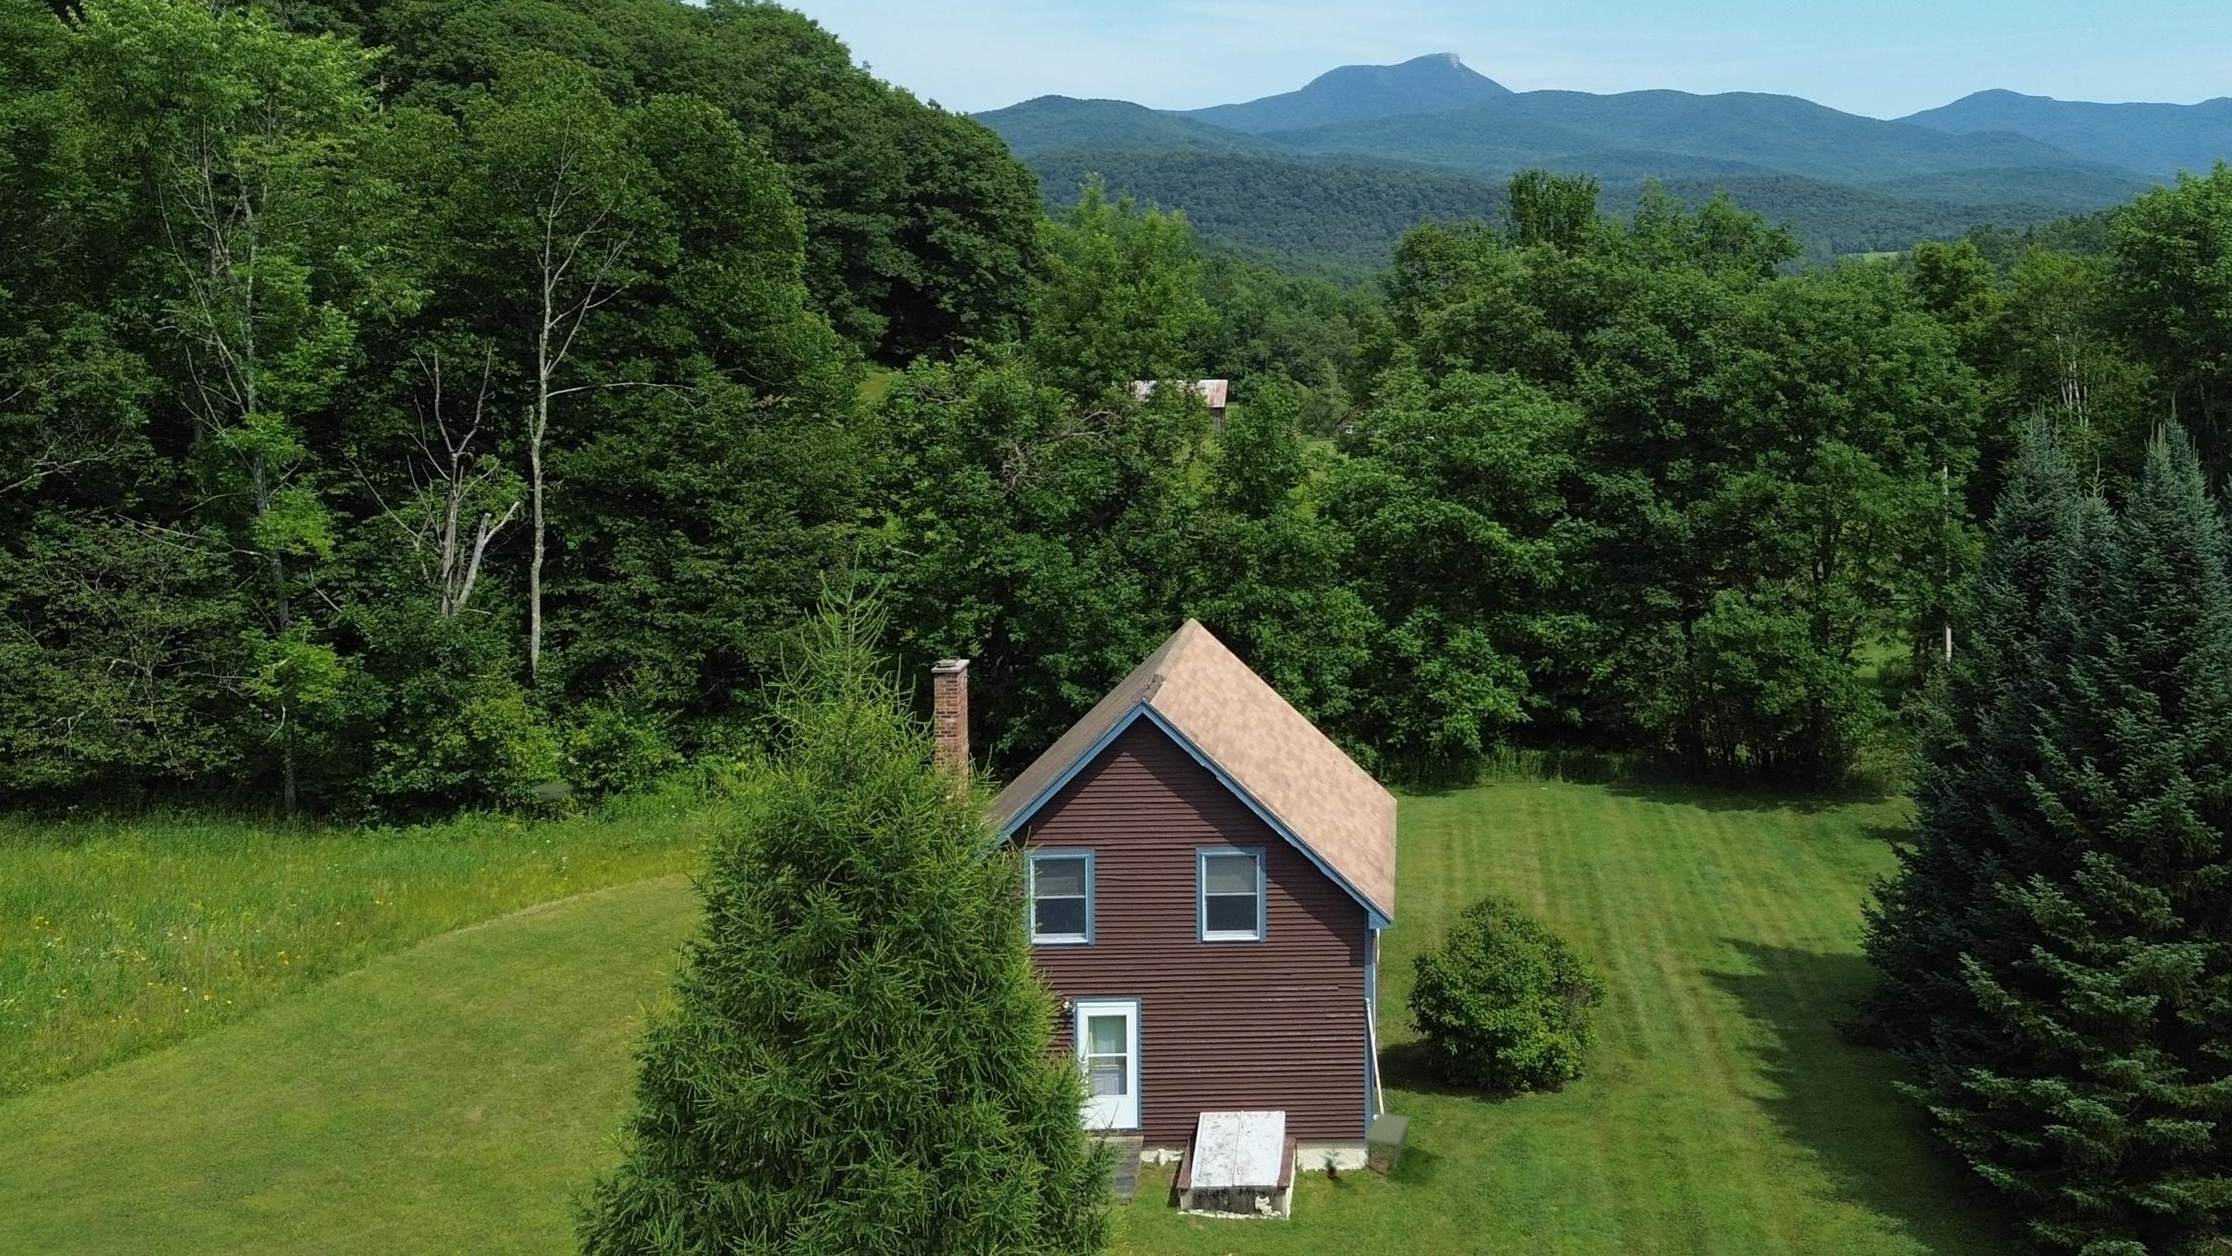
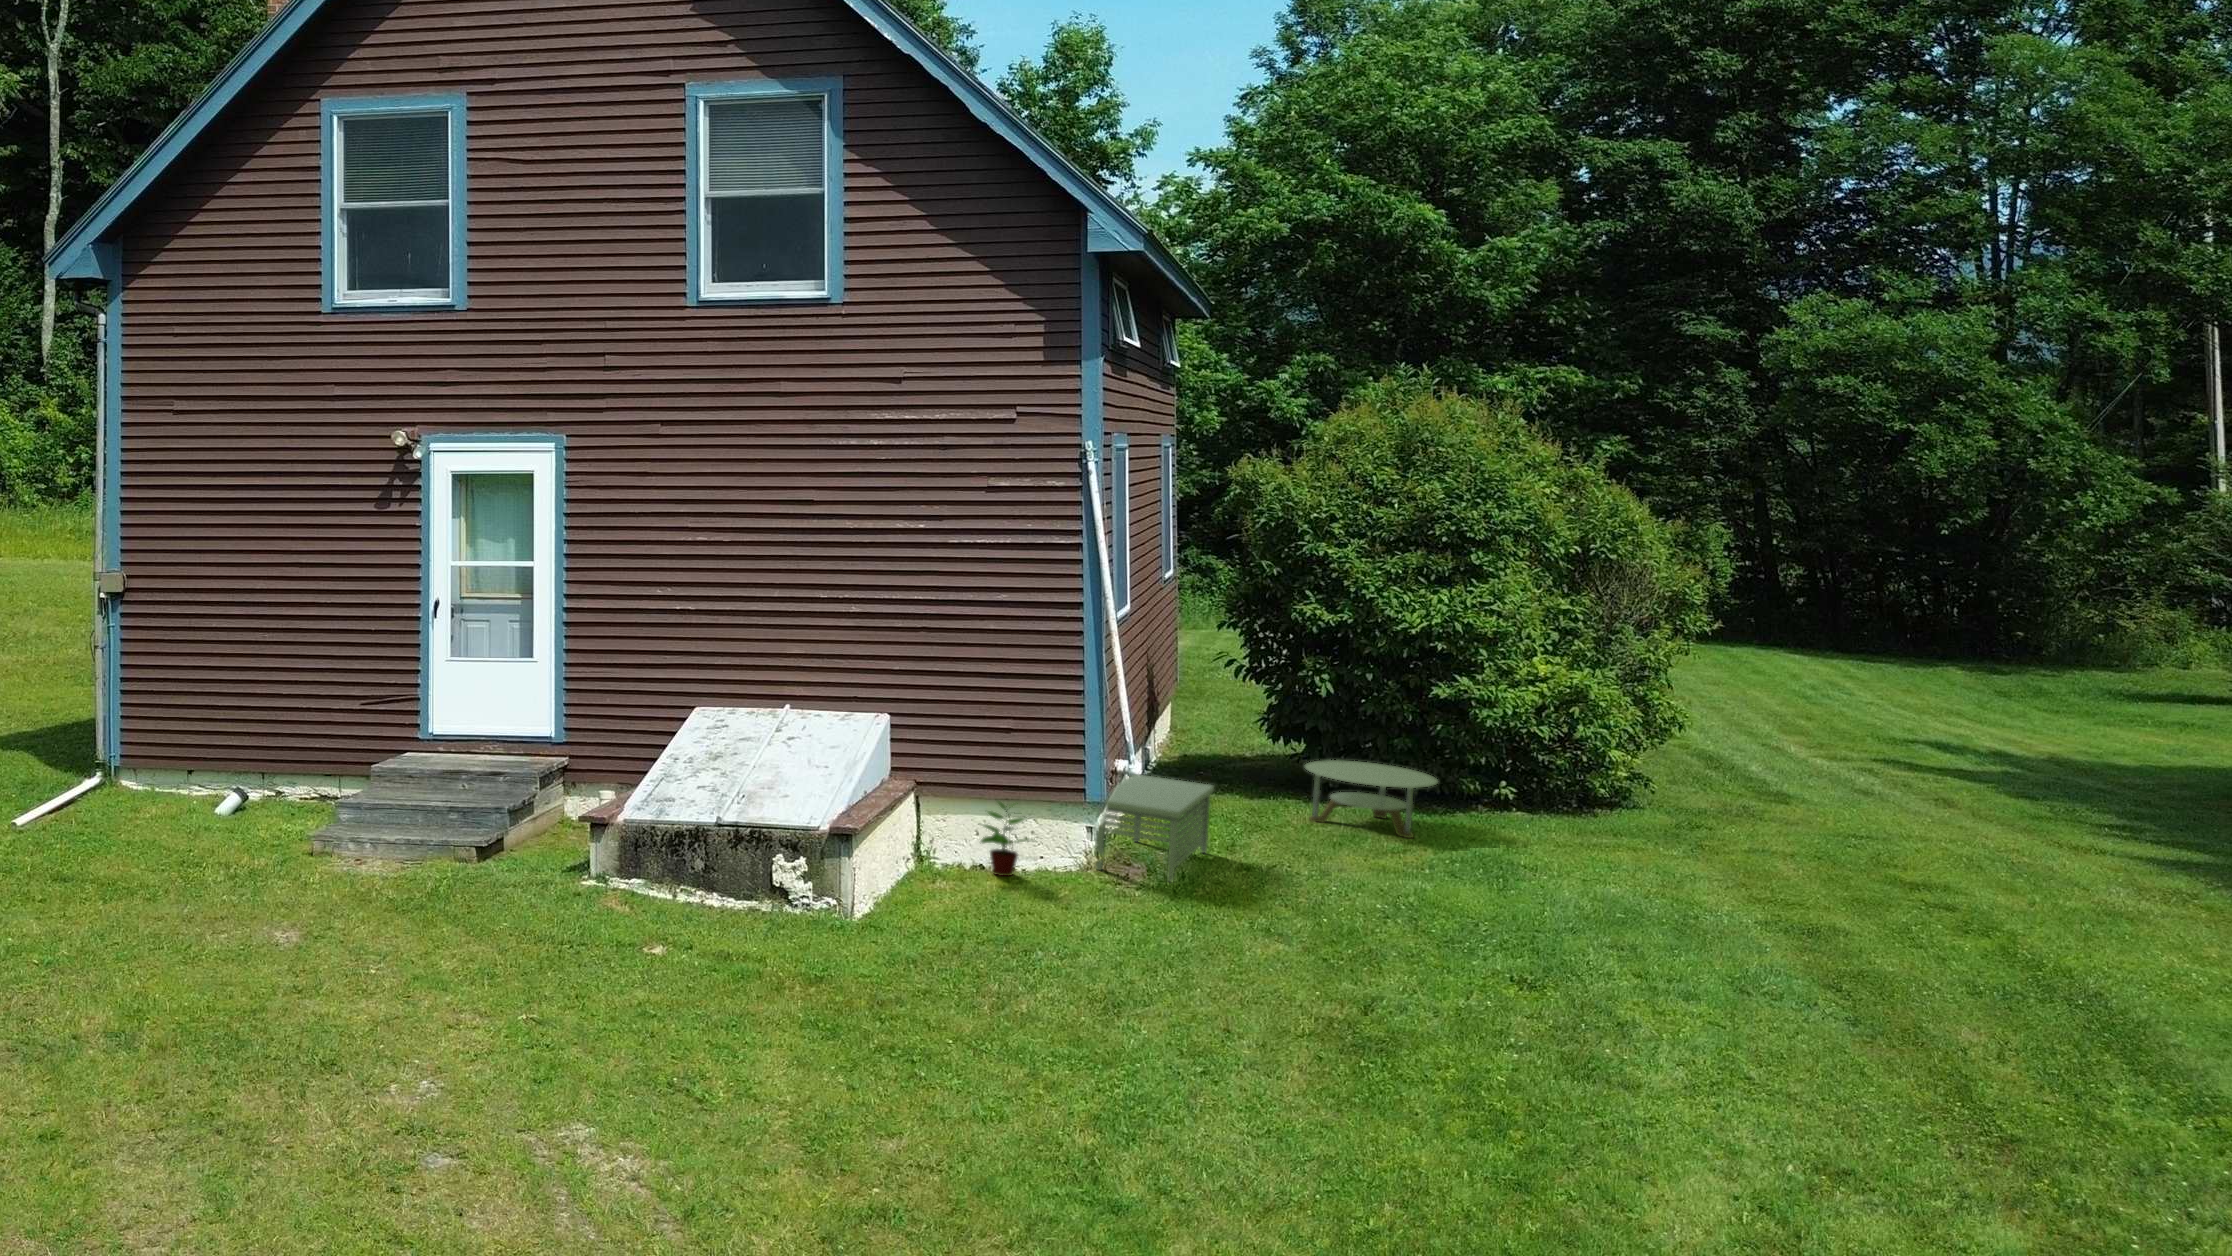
round table: present [533,783,573,806] -> present [1305,760,1438,838]

